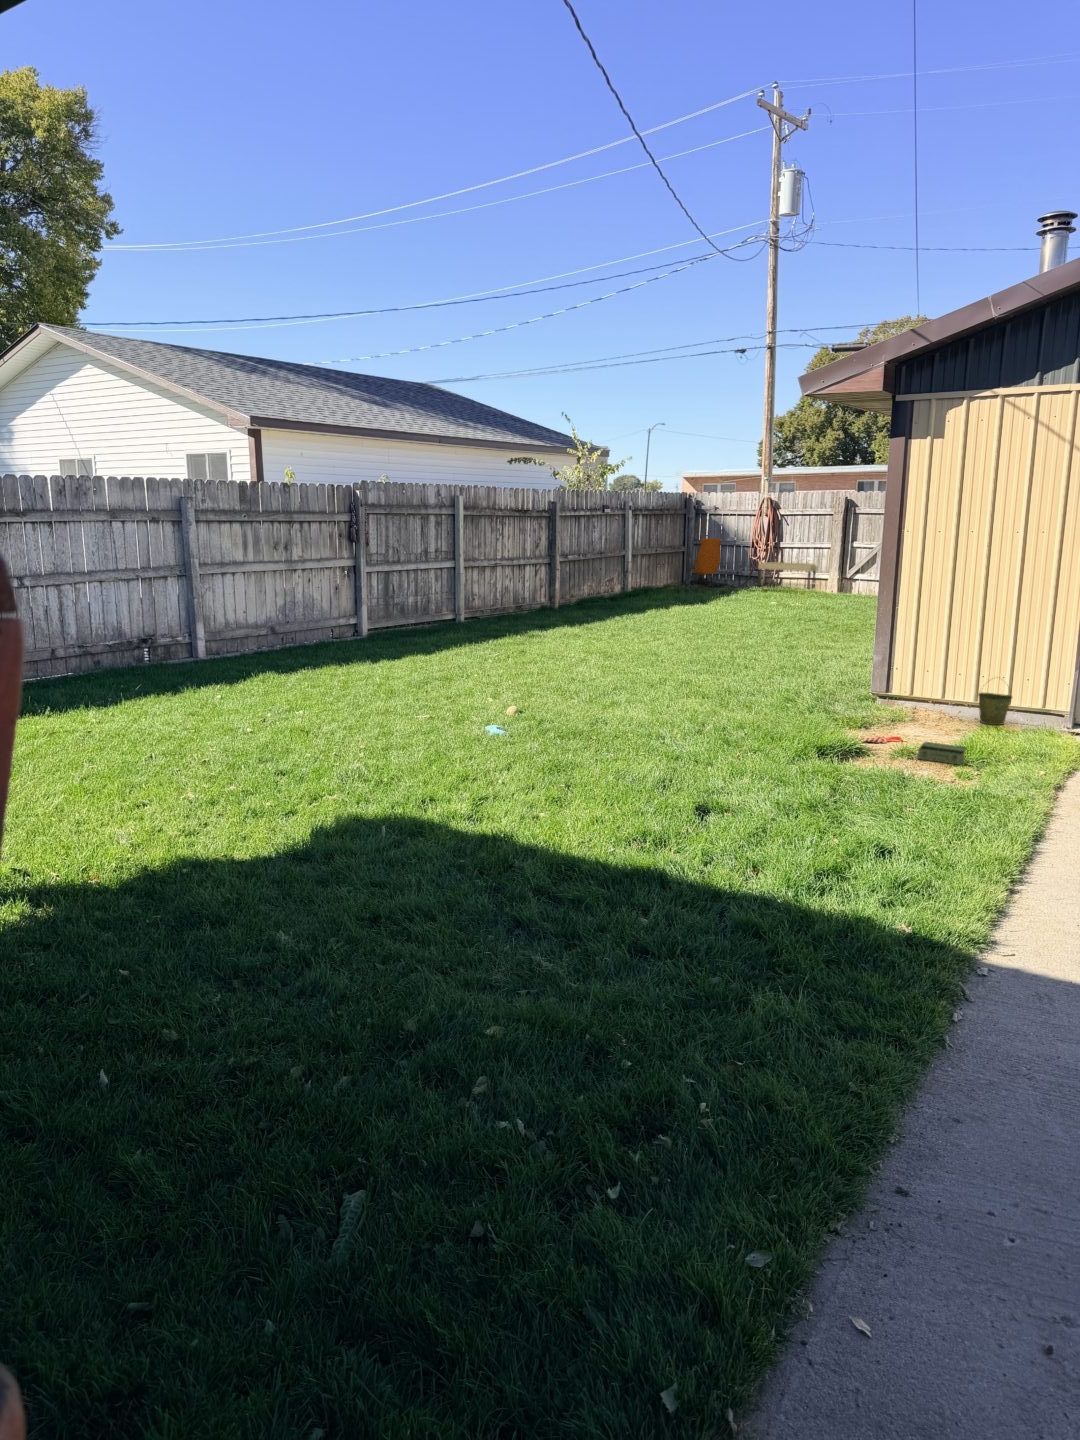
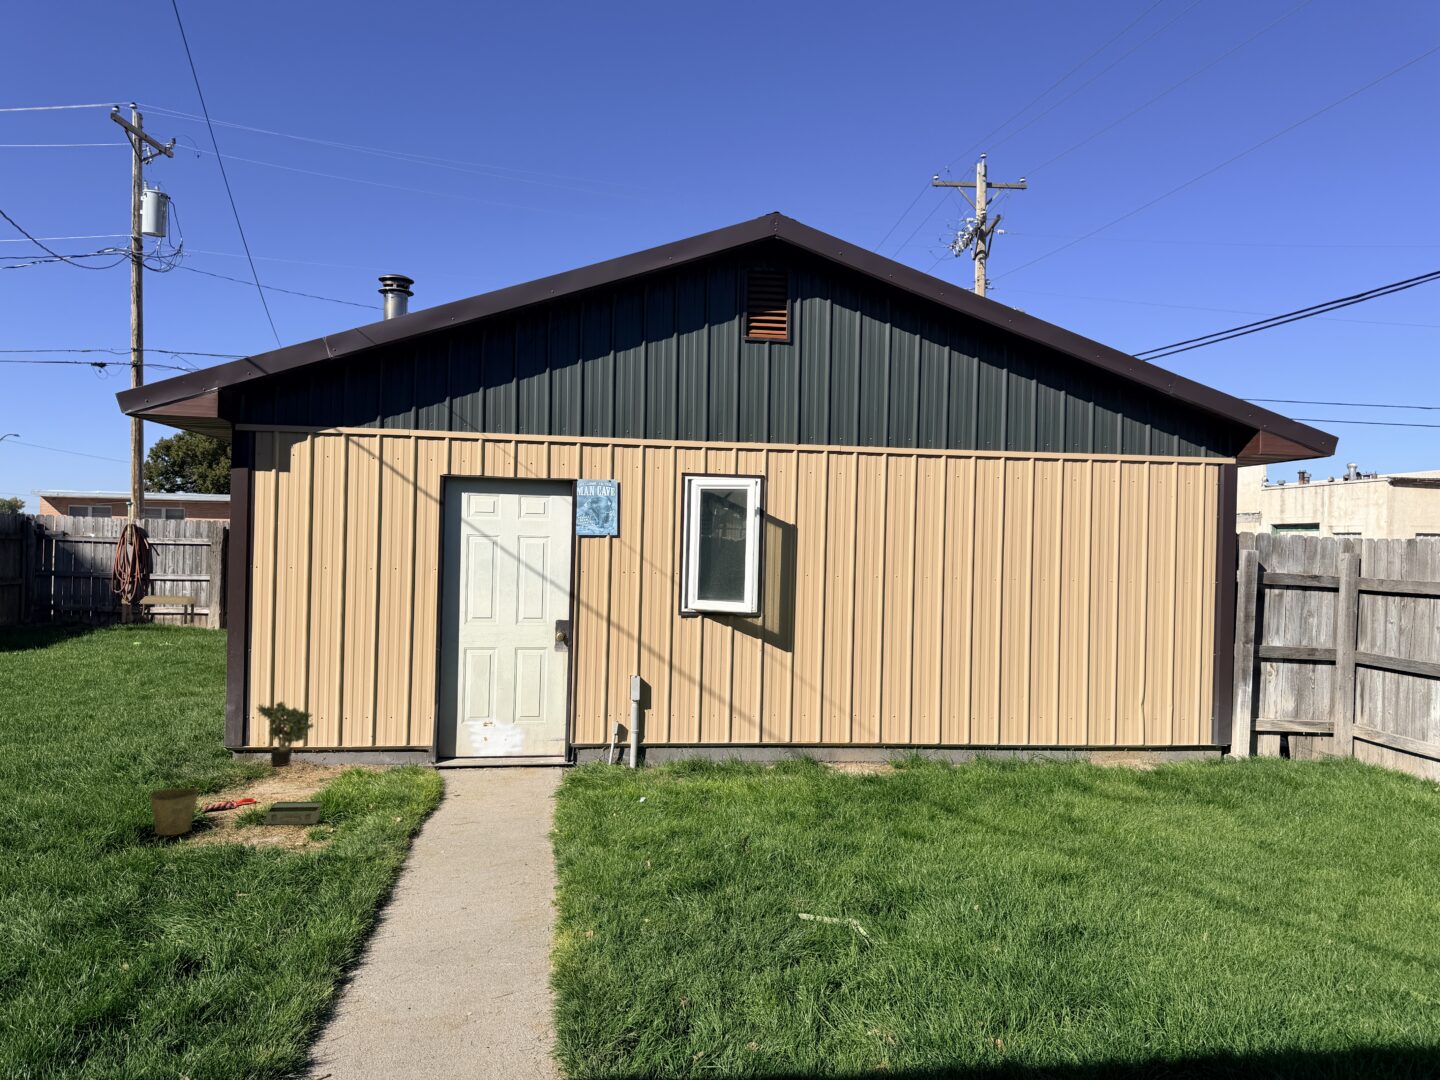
lounge chair: present [692,538,721,584] -> none [29,569,72,625]
potted plant: none [900,657,952,715] -> present [257,702,314,766]
bucket: present [978,693,1012,725] -> present [149,773,199,835]

